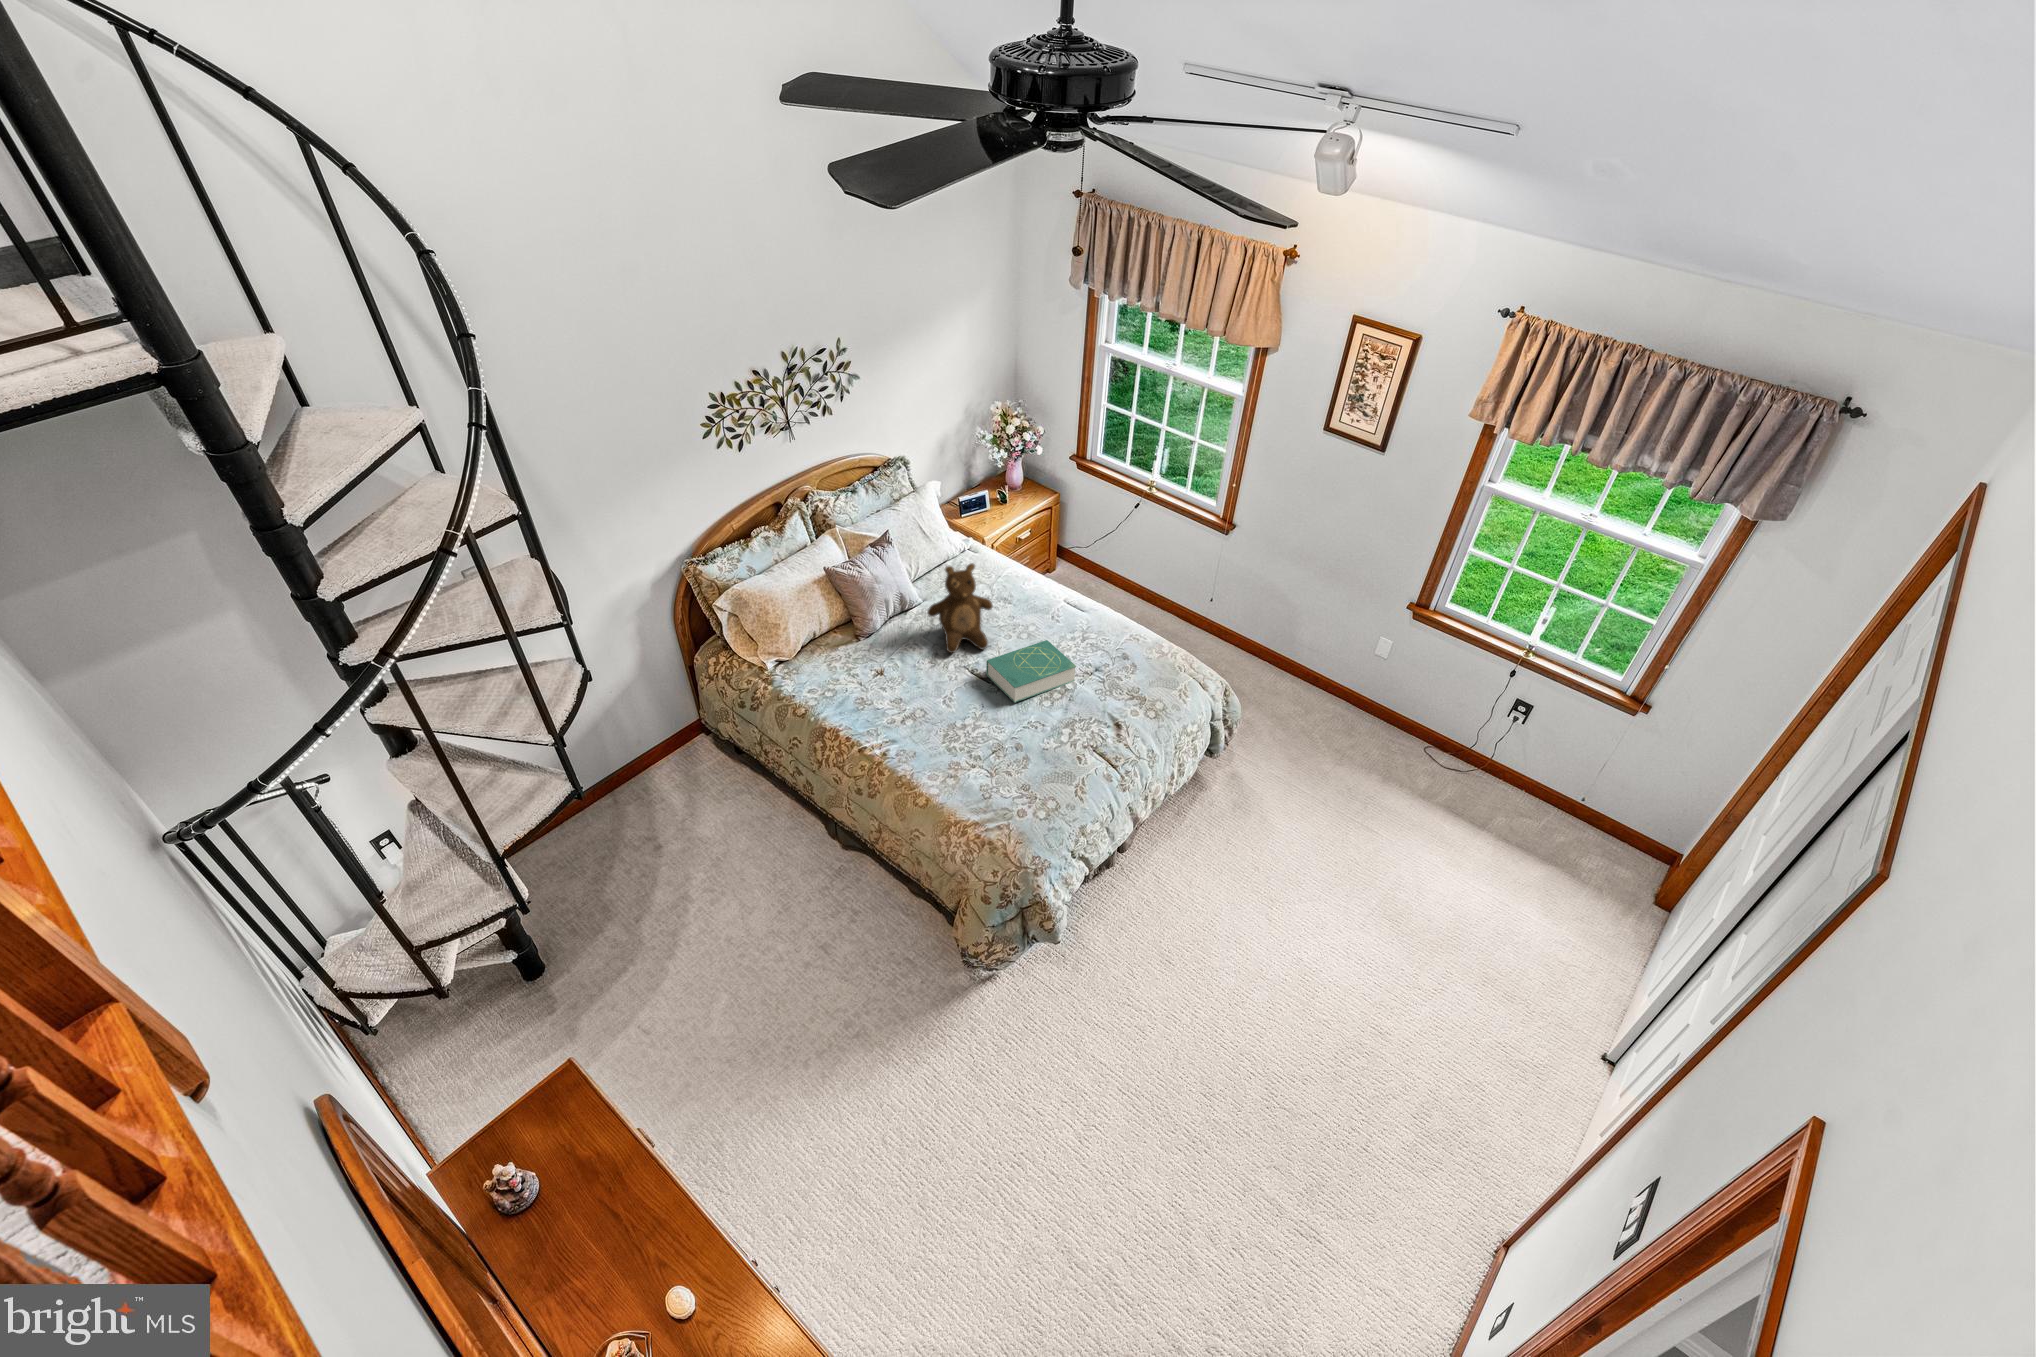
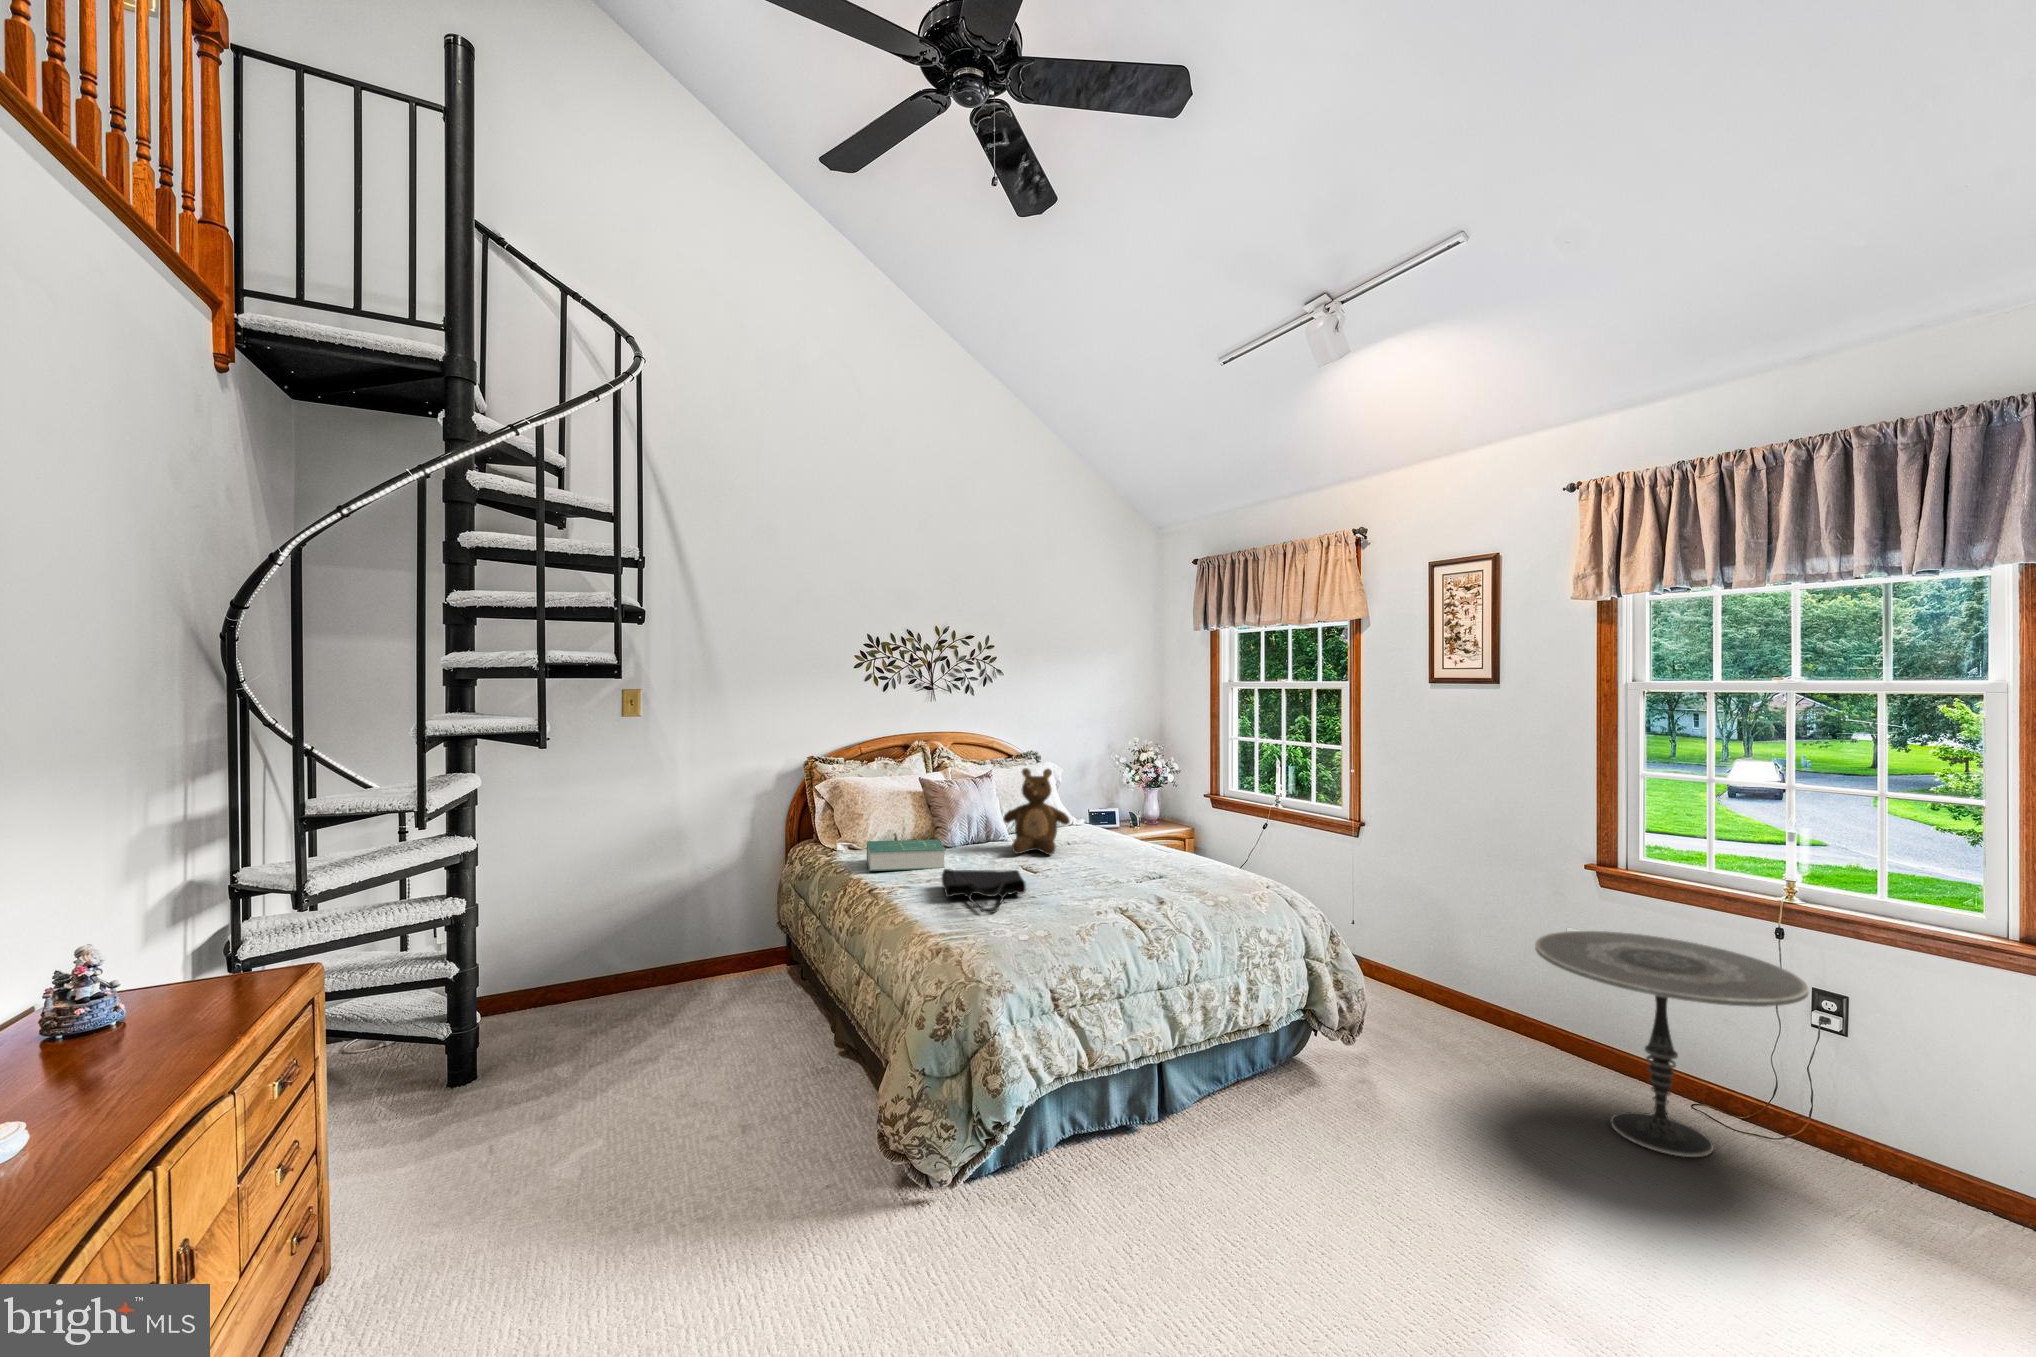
book: present [986,640,1076,703] -> present [867,839,945,871]
side table: none [1390,679,1553,837] -> present [1535,931,1809,1157]
tote bag: none [921,706,1007,783] -> present [942,869,1026,913]

